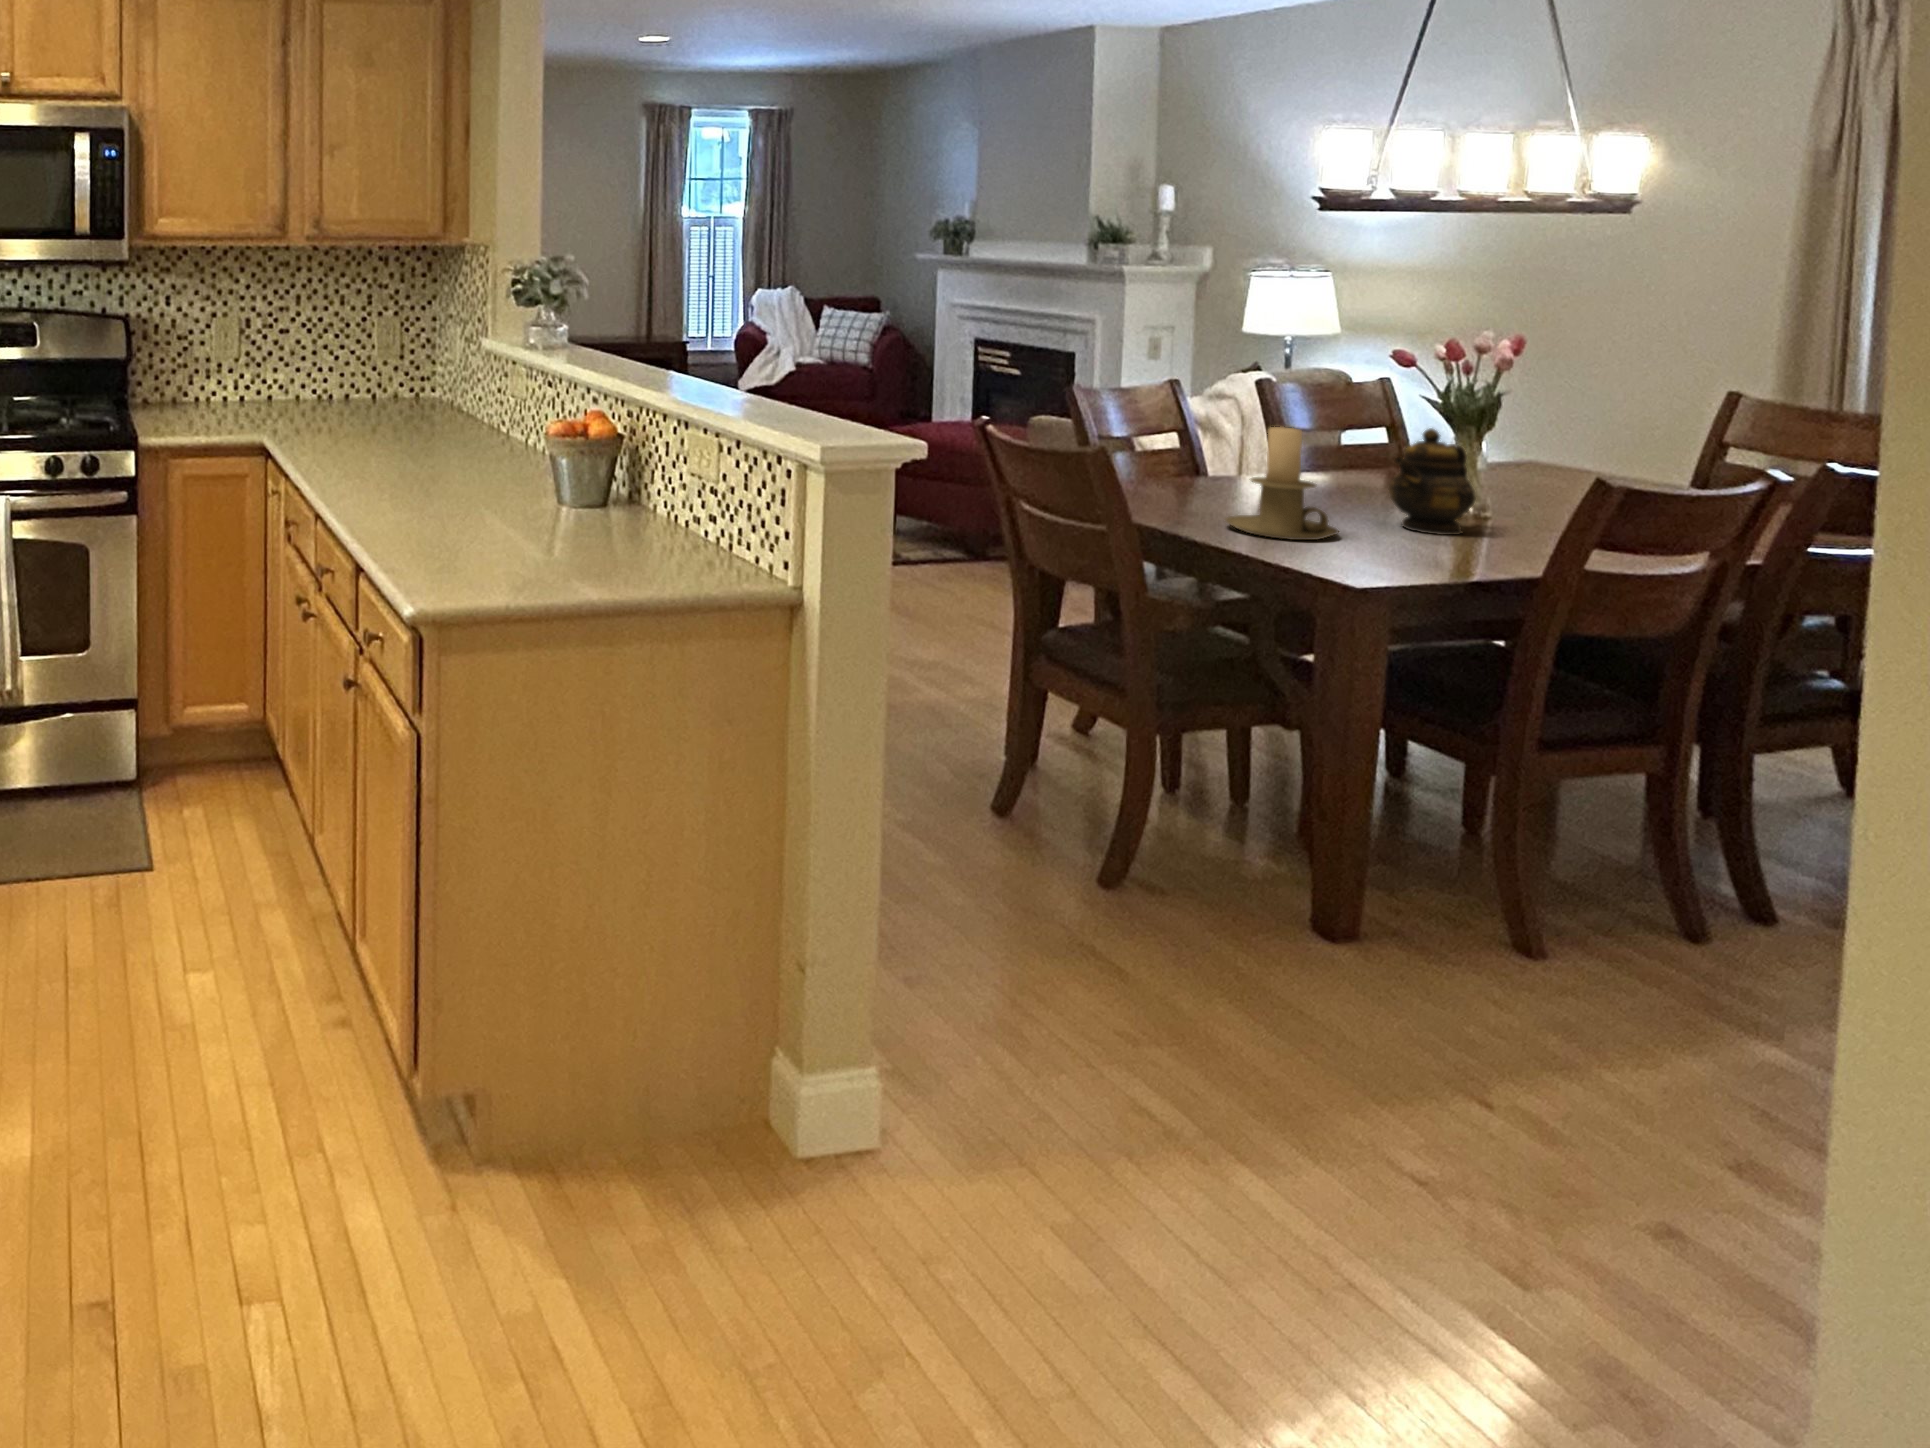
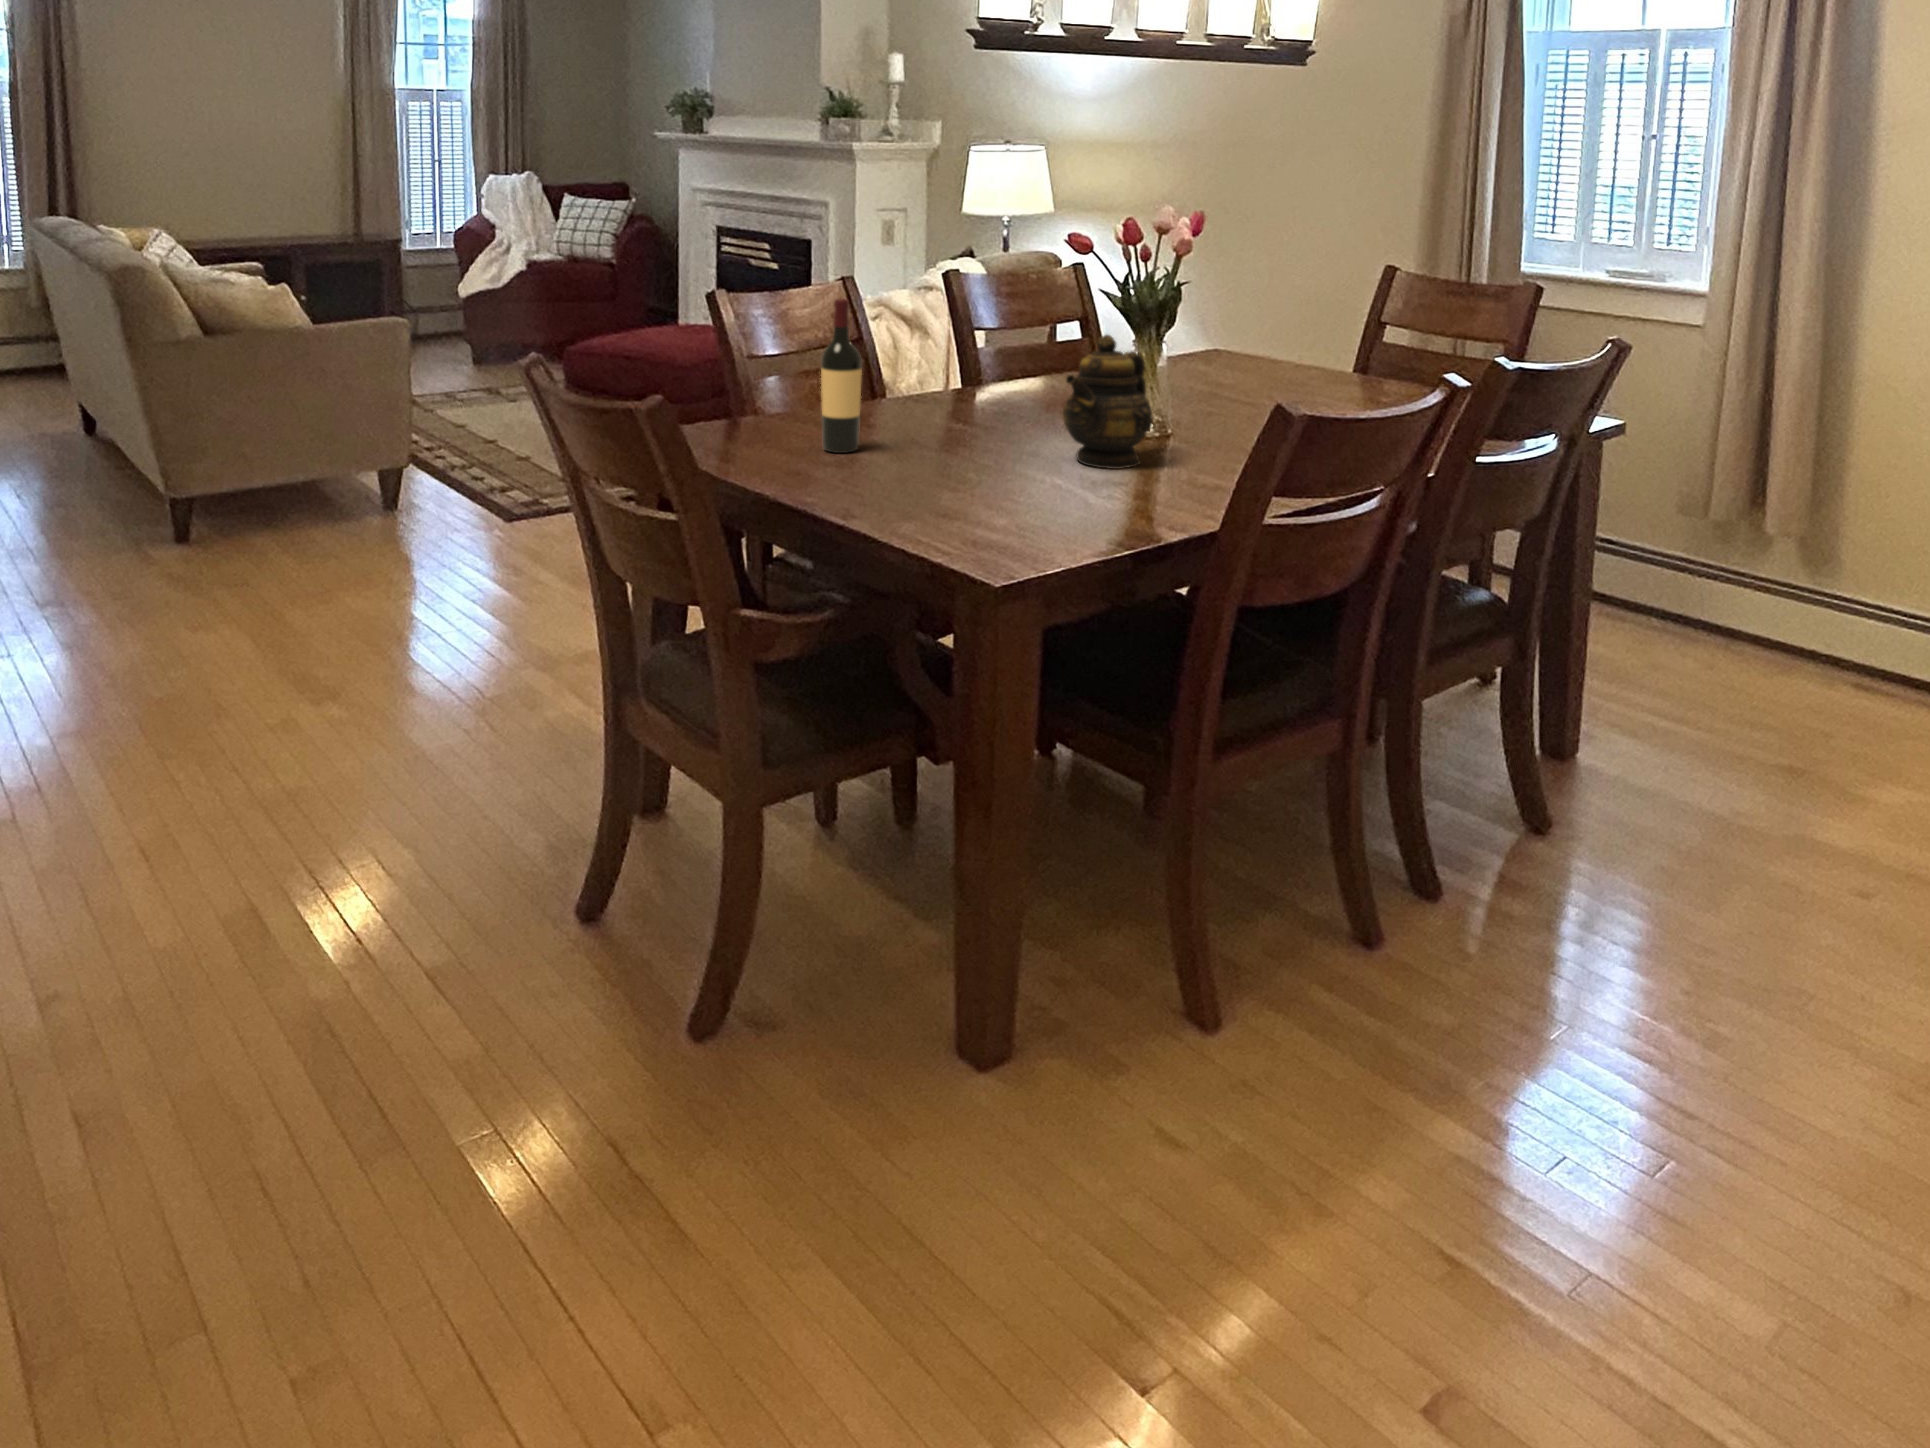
wine bottle: none [1173,392,1208,508] -> present [821,299,862,453]
candle holder: present [1225,427,1338,540] -> none [870,346,1002,499]

